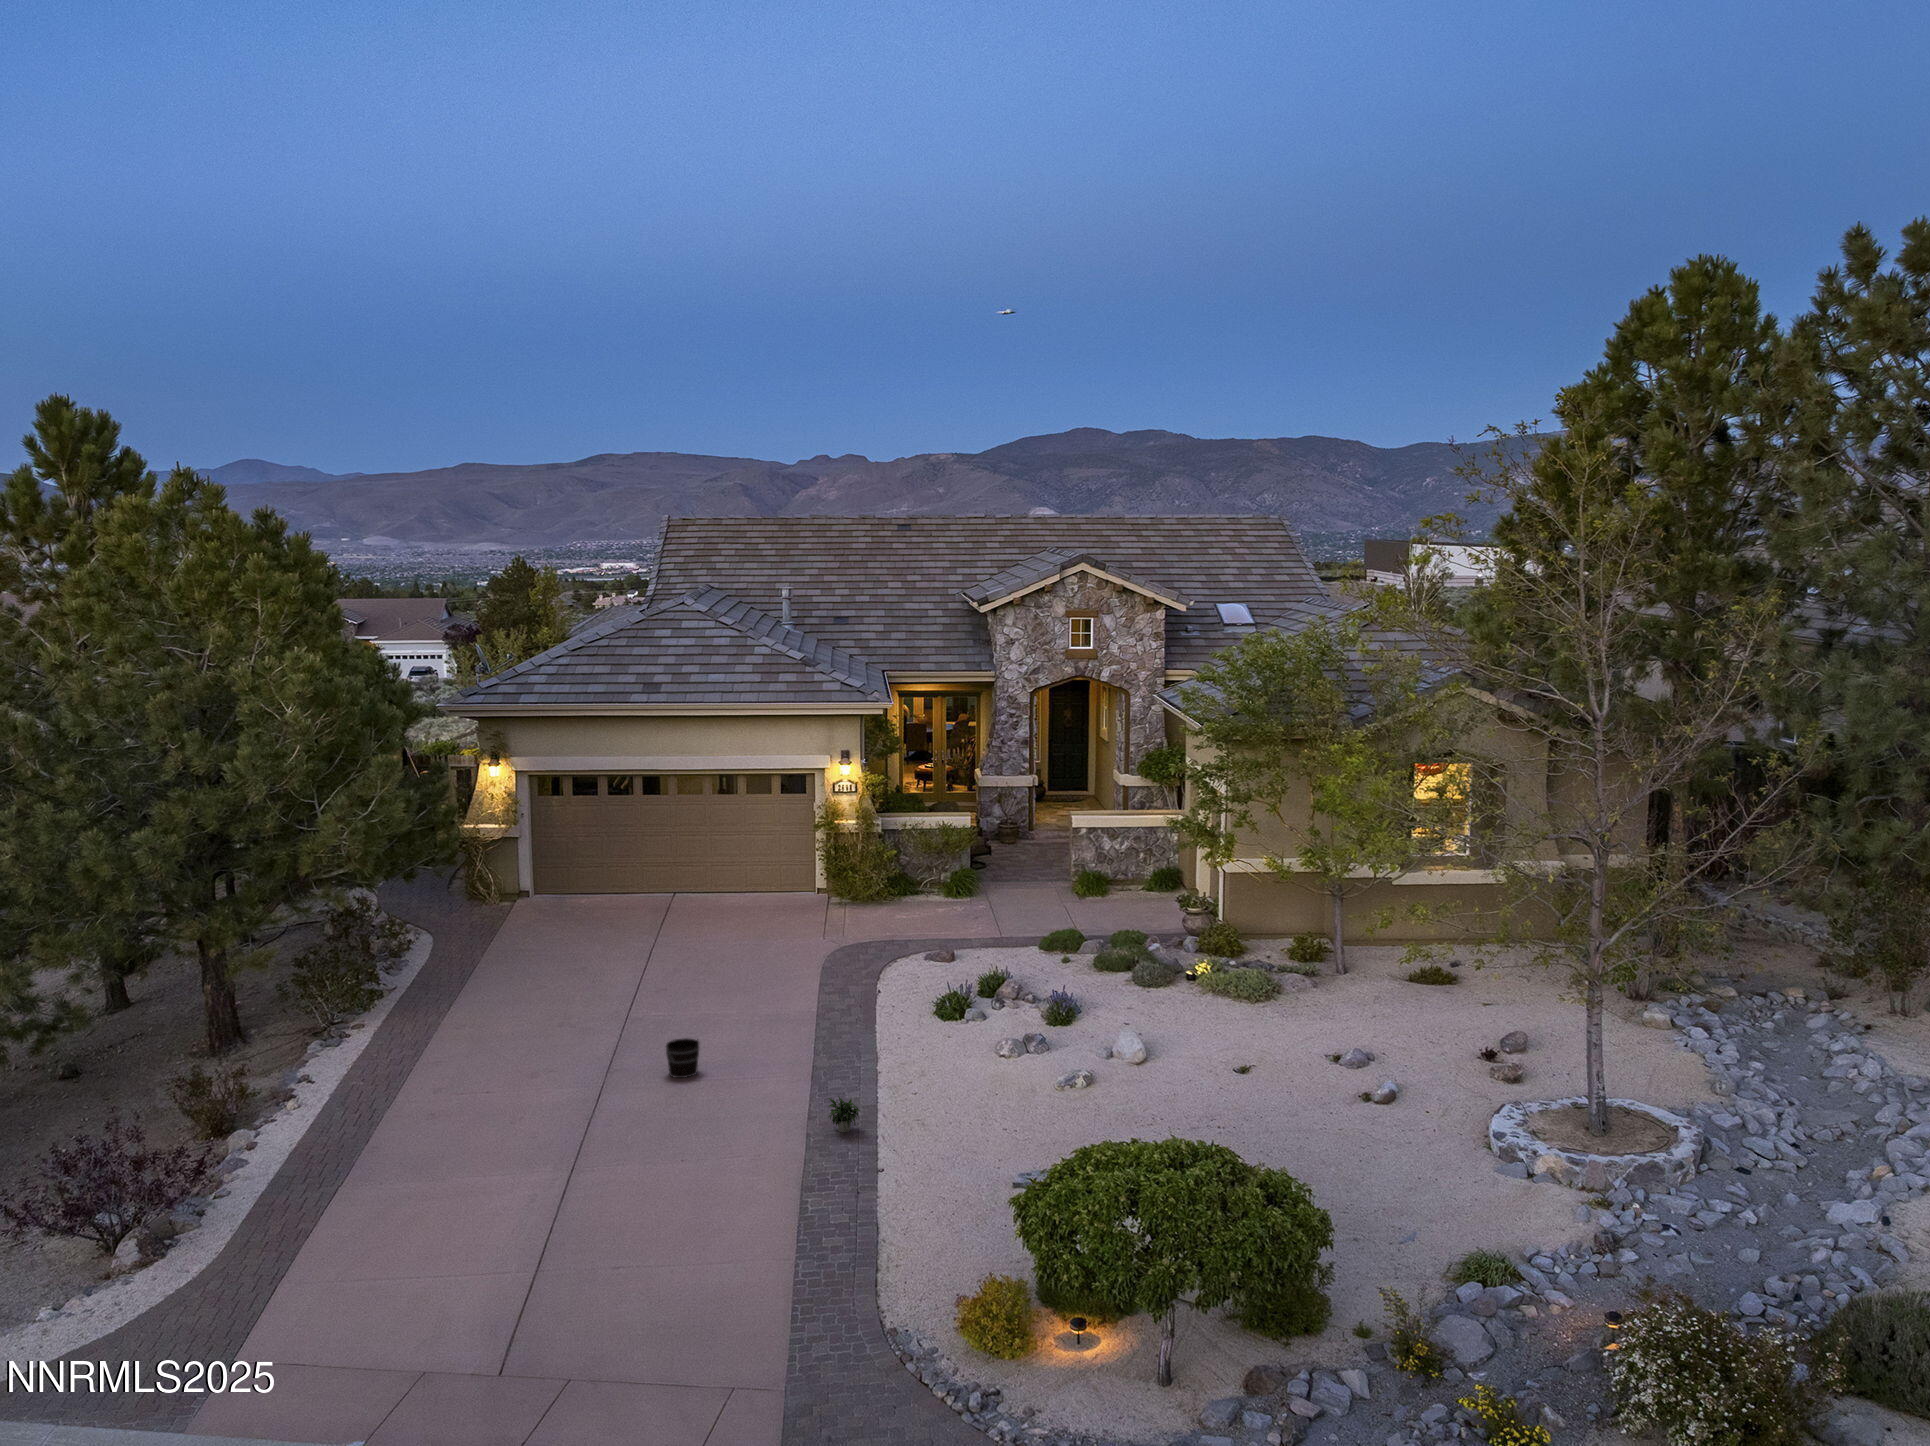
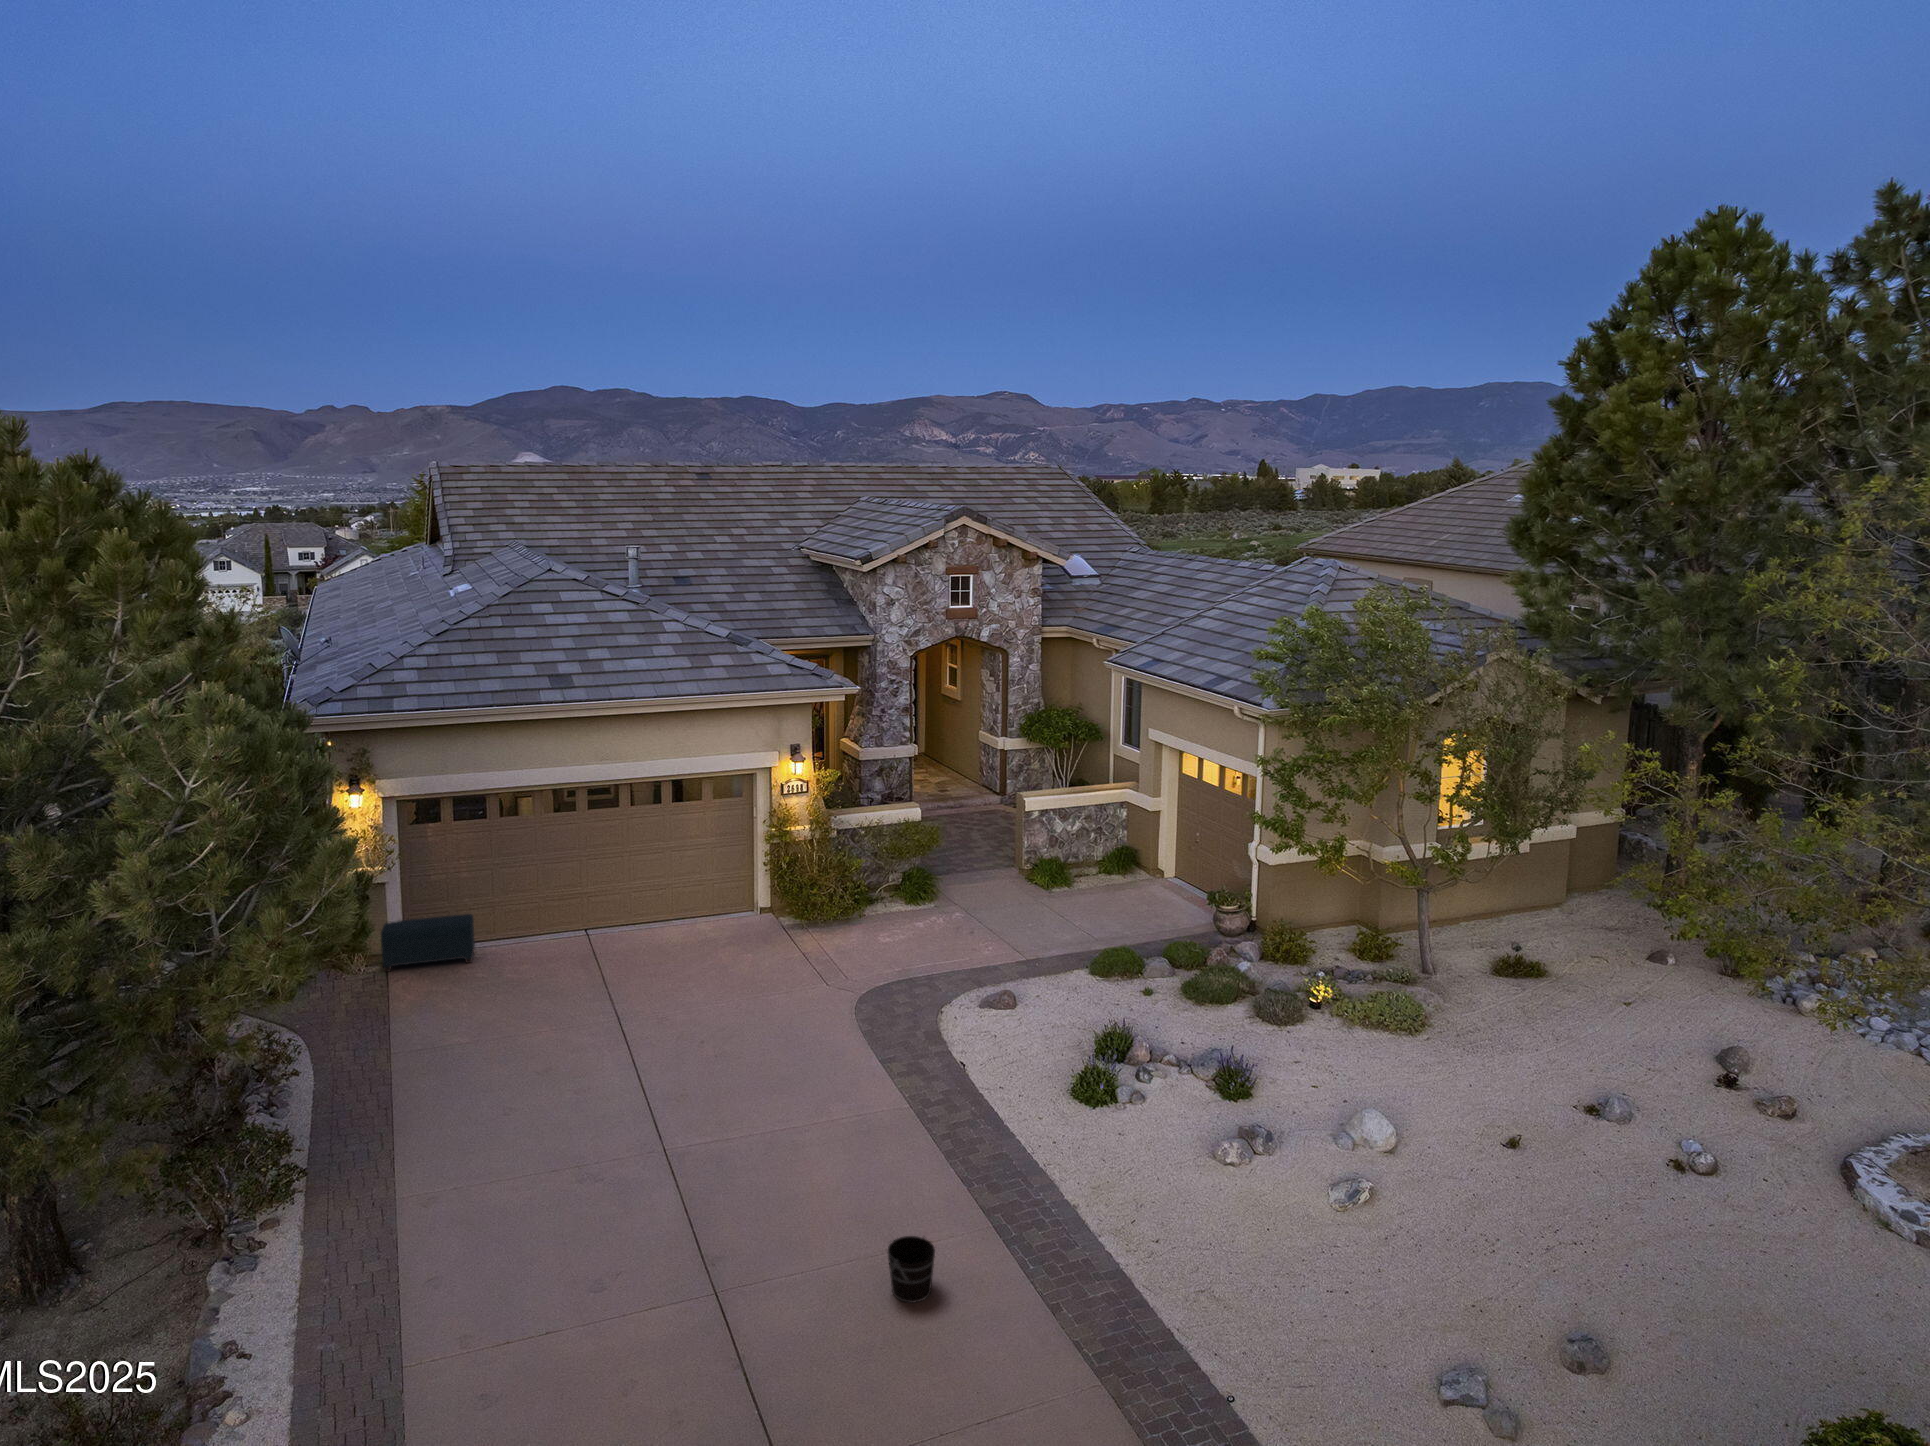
bench: none [506,872,582,909] -> present [381,914,475,972]
potted plant: present [828,1096,860,1132] -> none [1221,1340,1292,1397]

